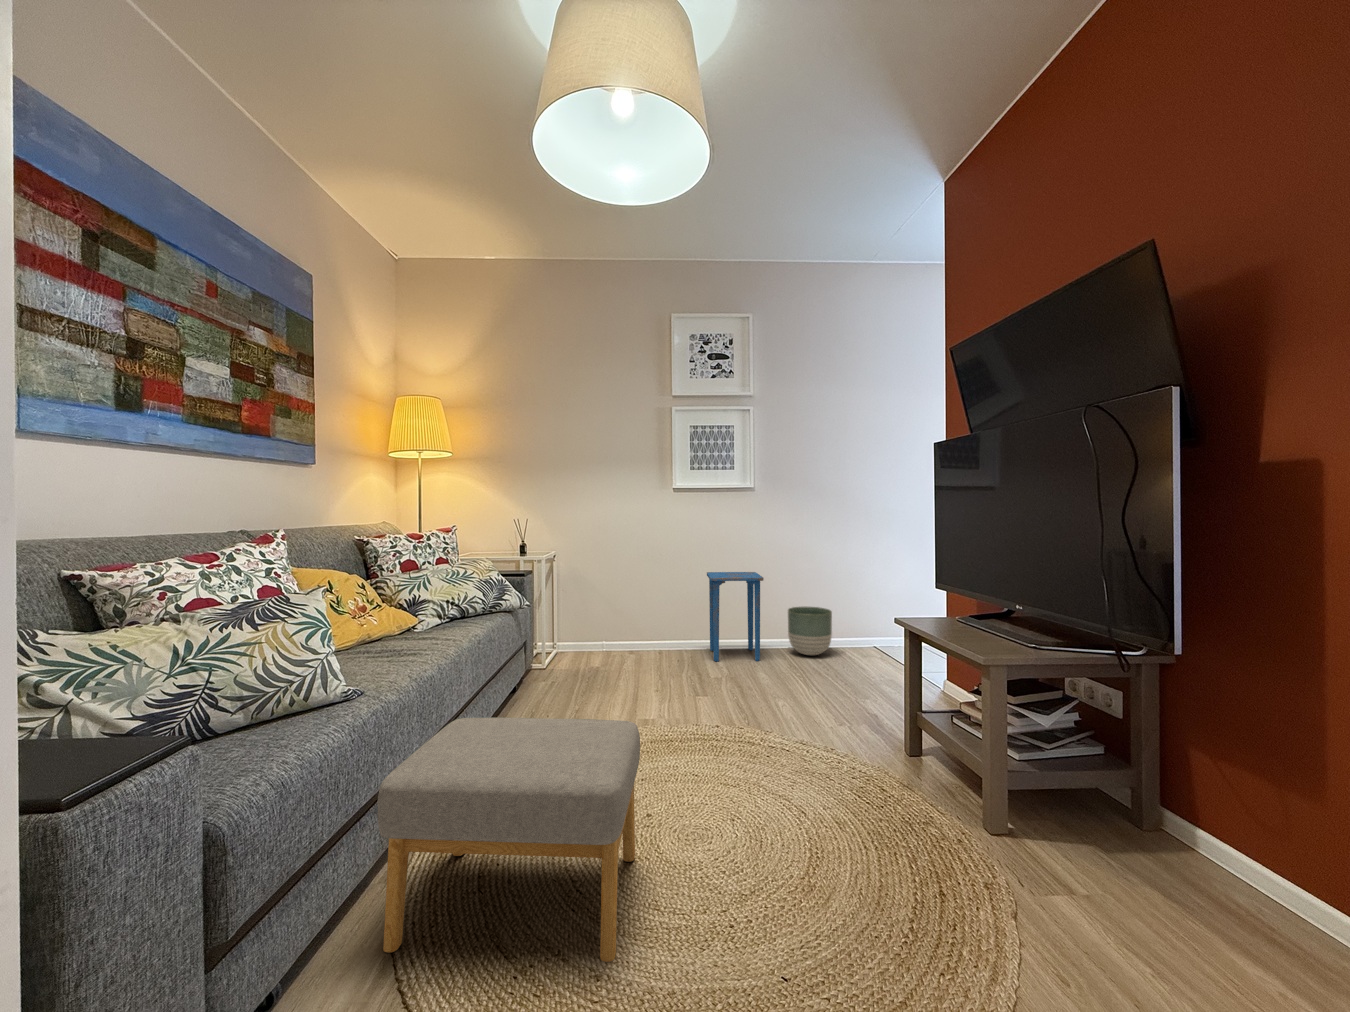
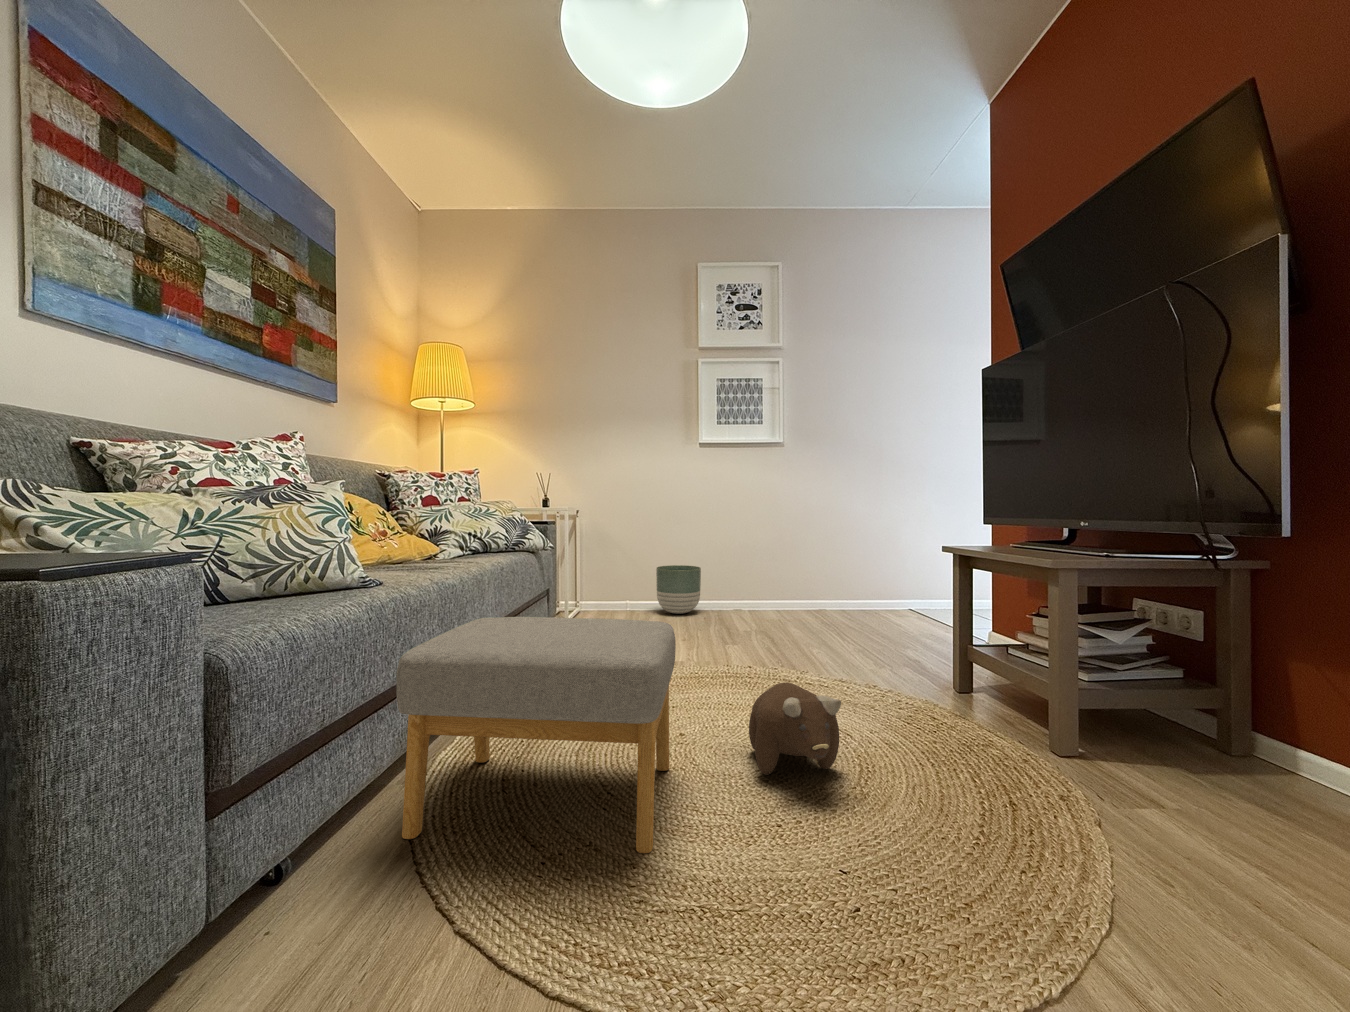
side table: present [707,572,764,662] -> none [734,529,794,618]
planter: present [788,607,832,655] -> present [656,565,701,614]
plush toy: none [710,772,791,864] -> present [749,683,841,775]

